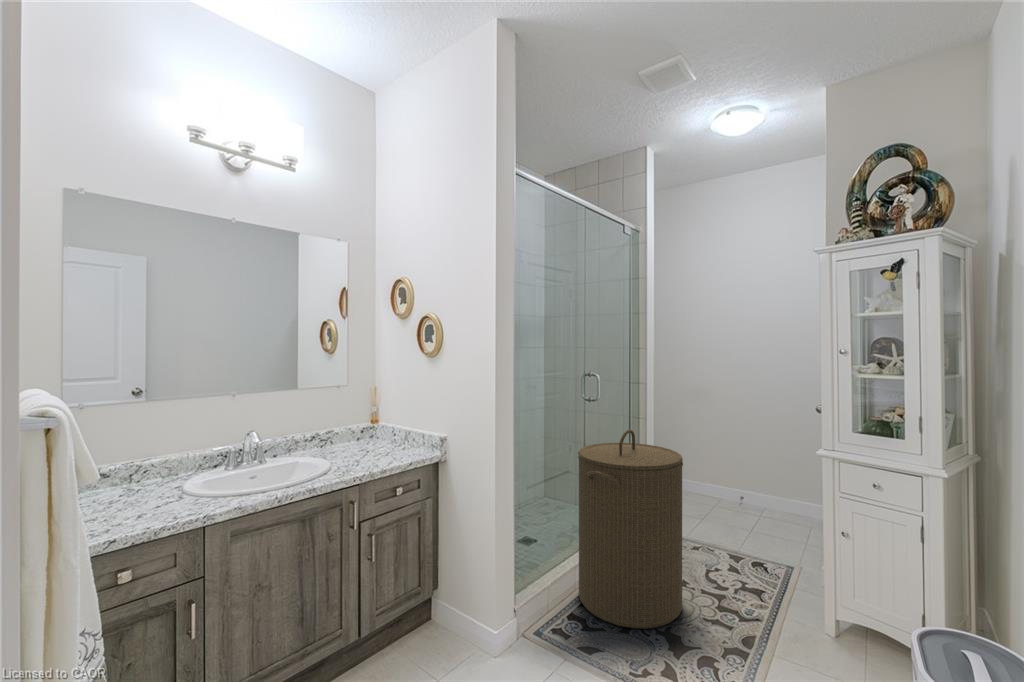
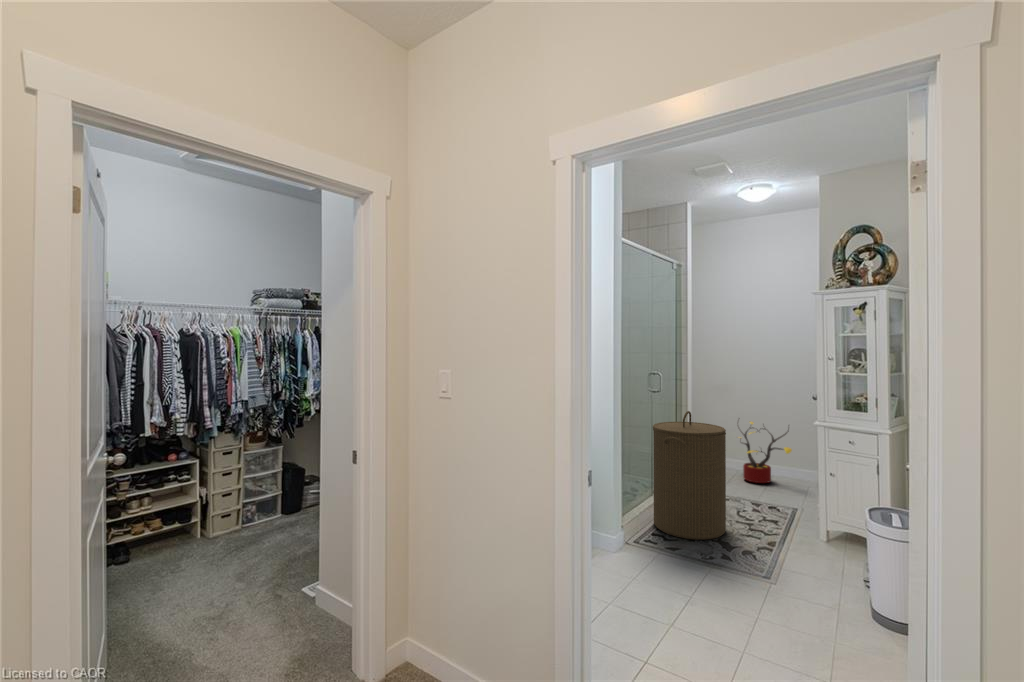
decorative plant: none [718,431,788,520] -> present [740,422,792,483]

